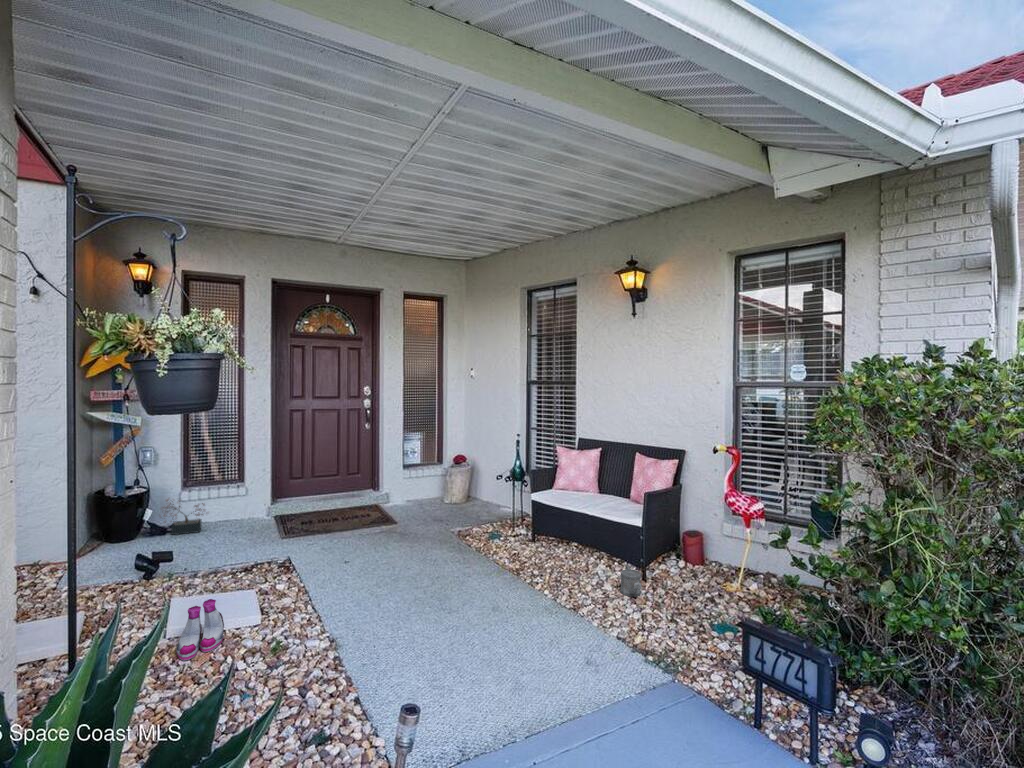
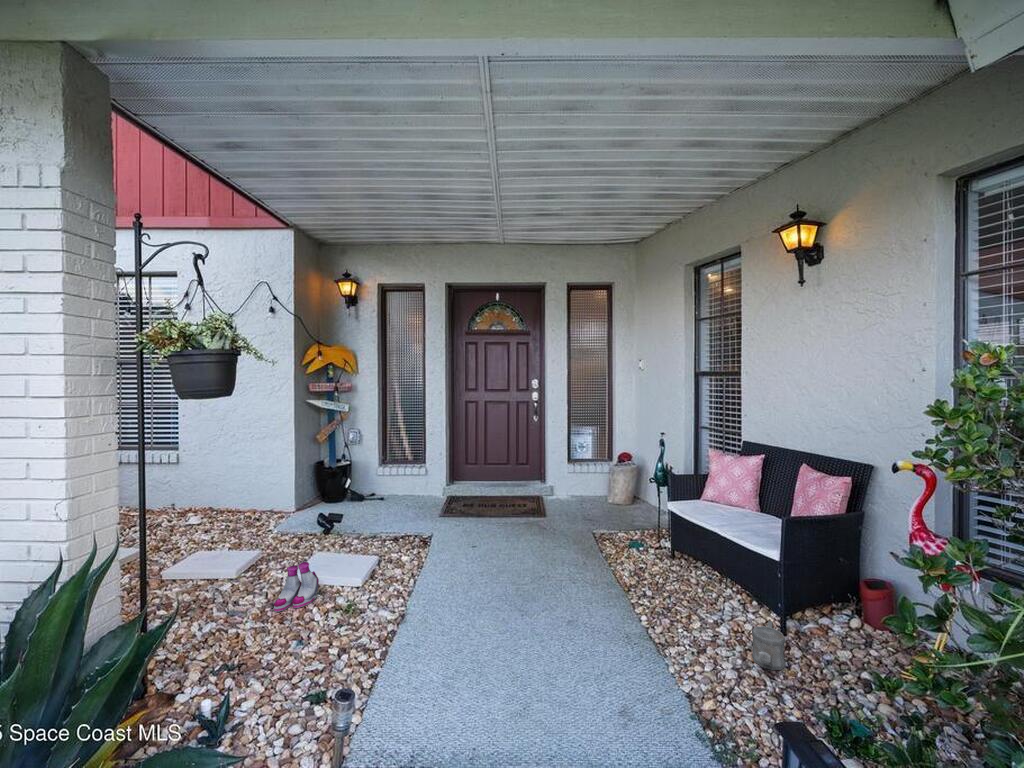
decorative plant: present [160,498,205,535] -> none [360,470,395,501]

